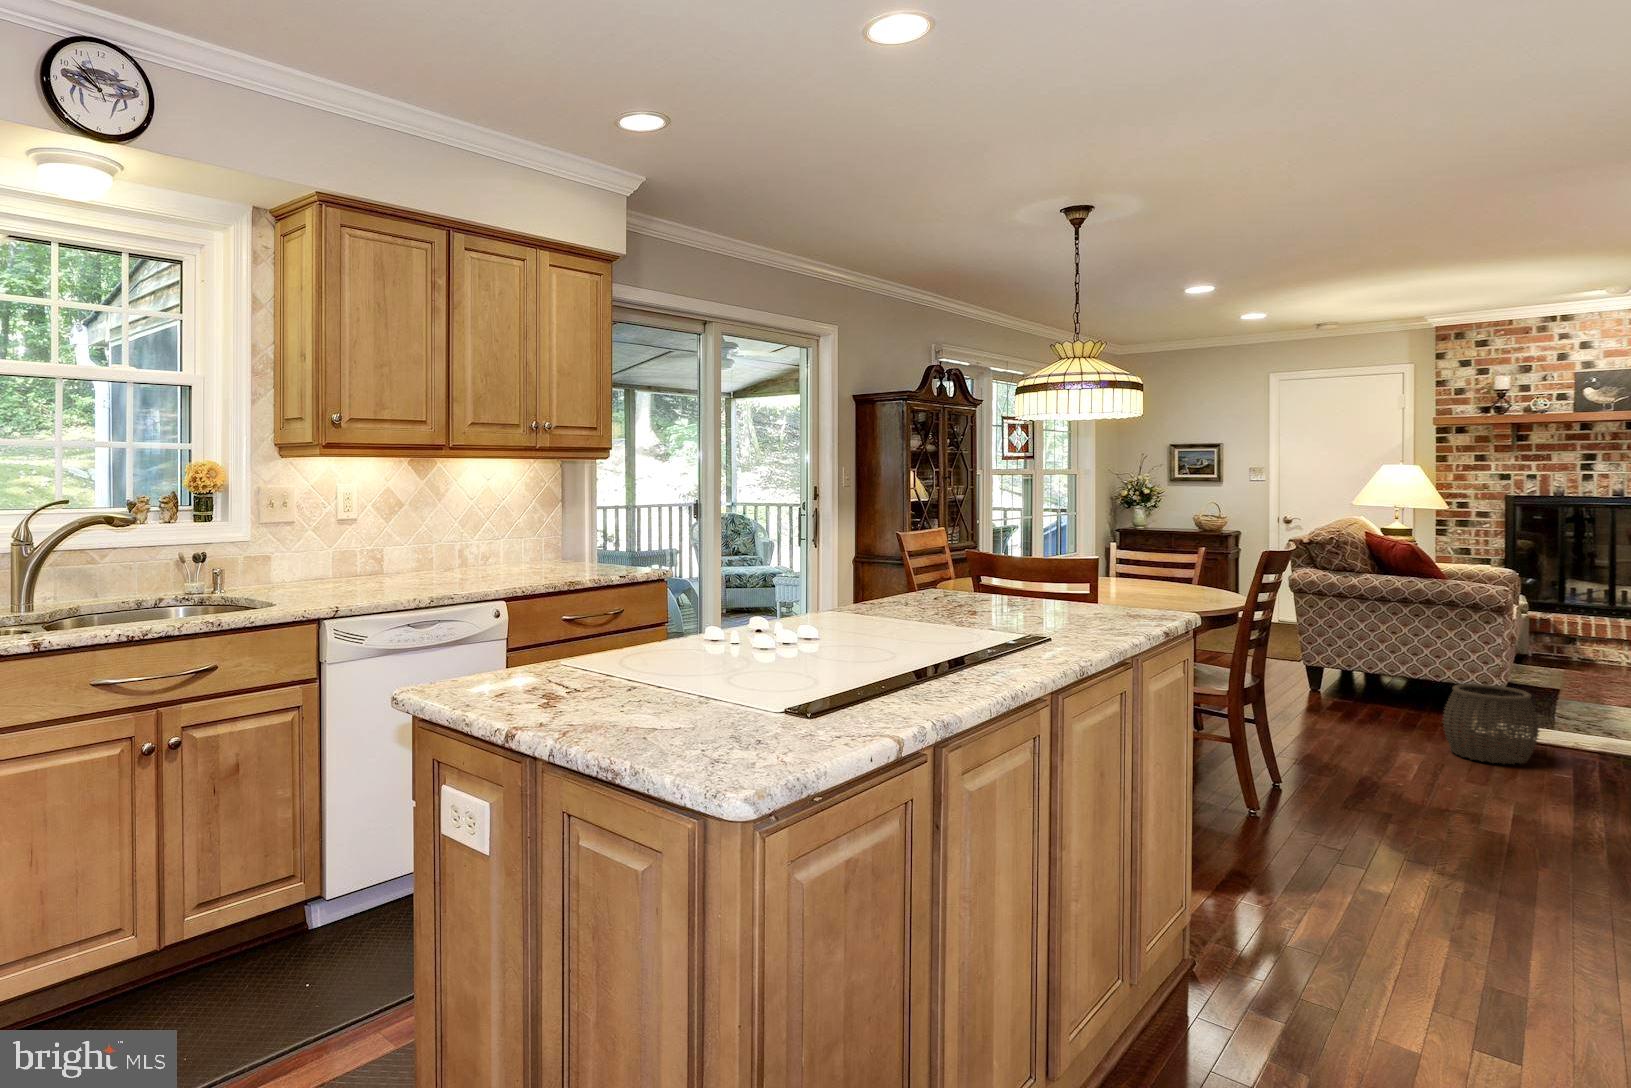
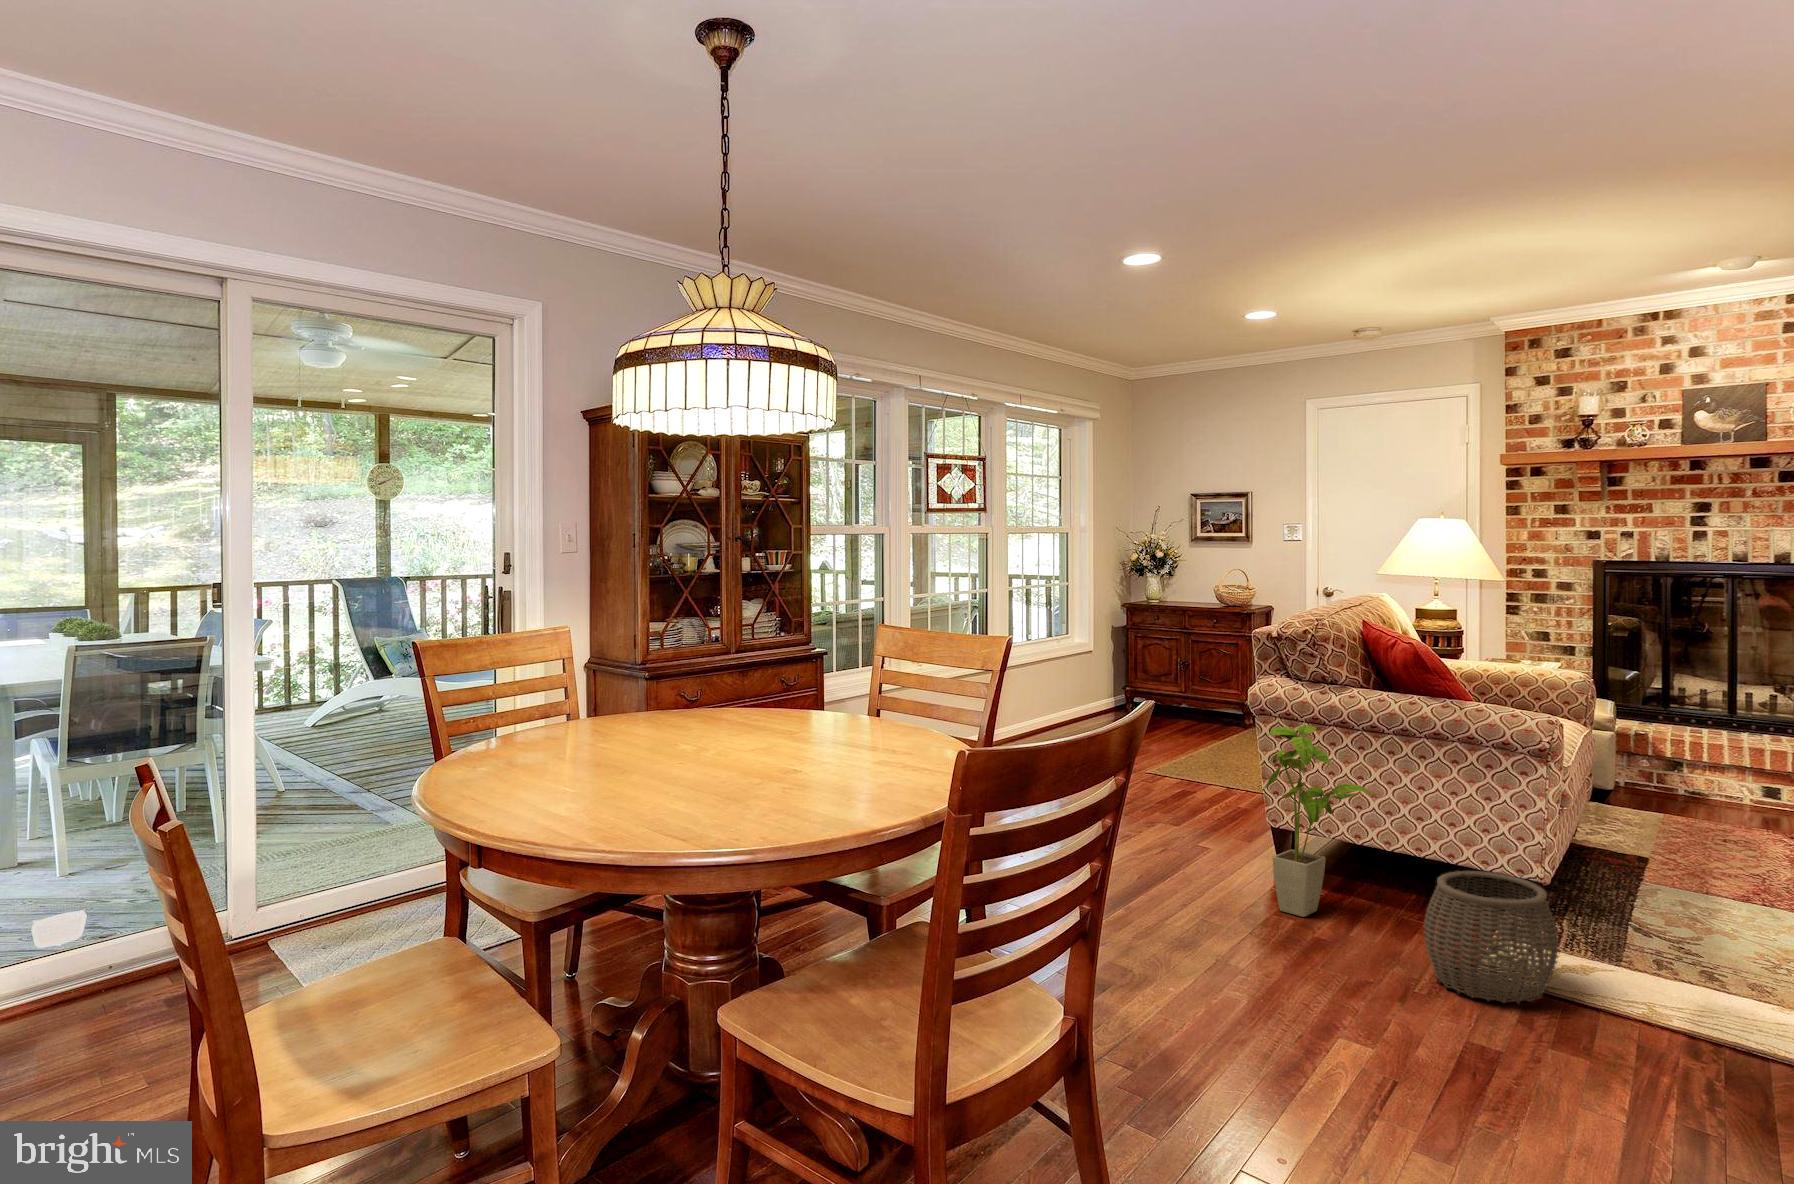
house plant: none [1313,593,1395,724] -> present [1264,725,1374,917]

